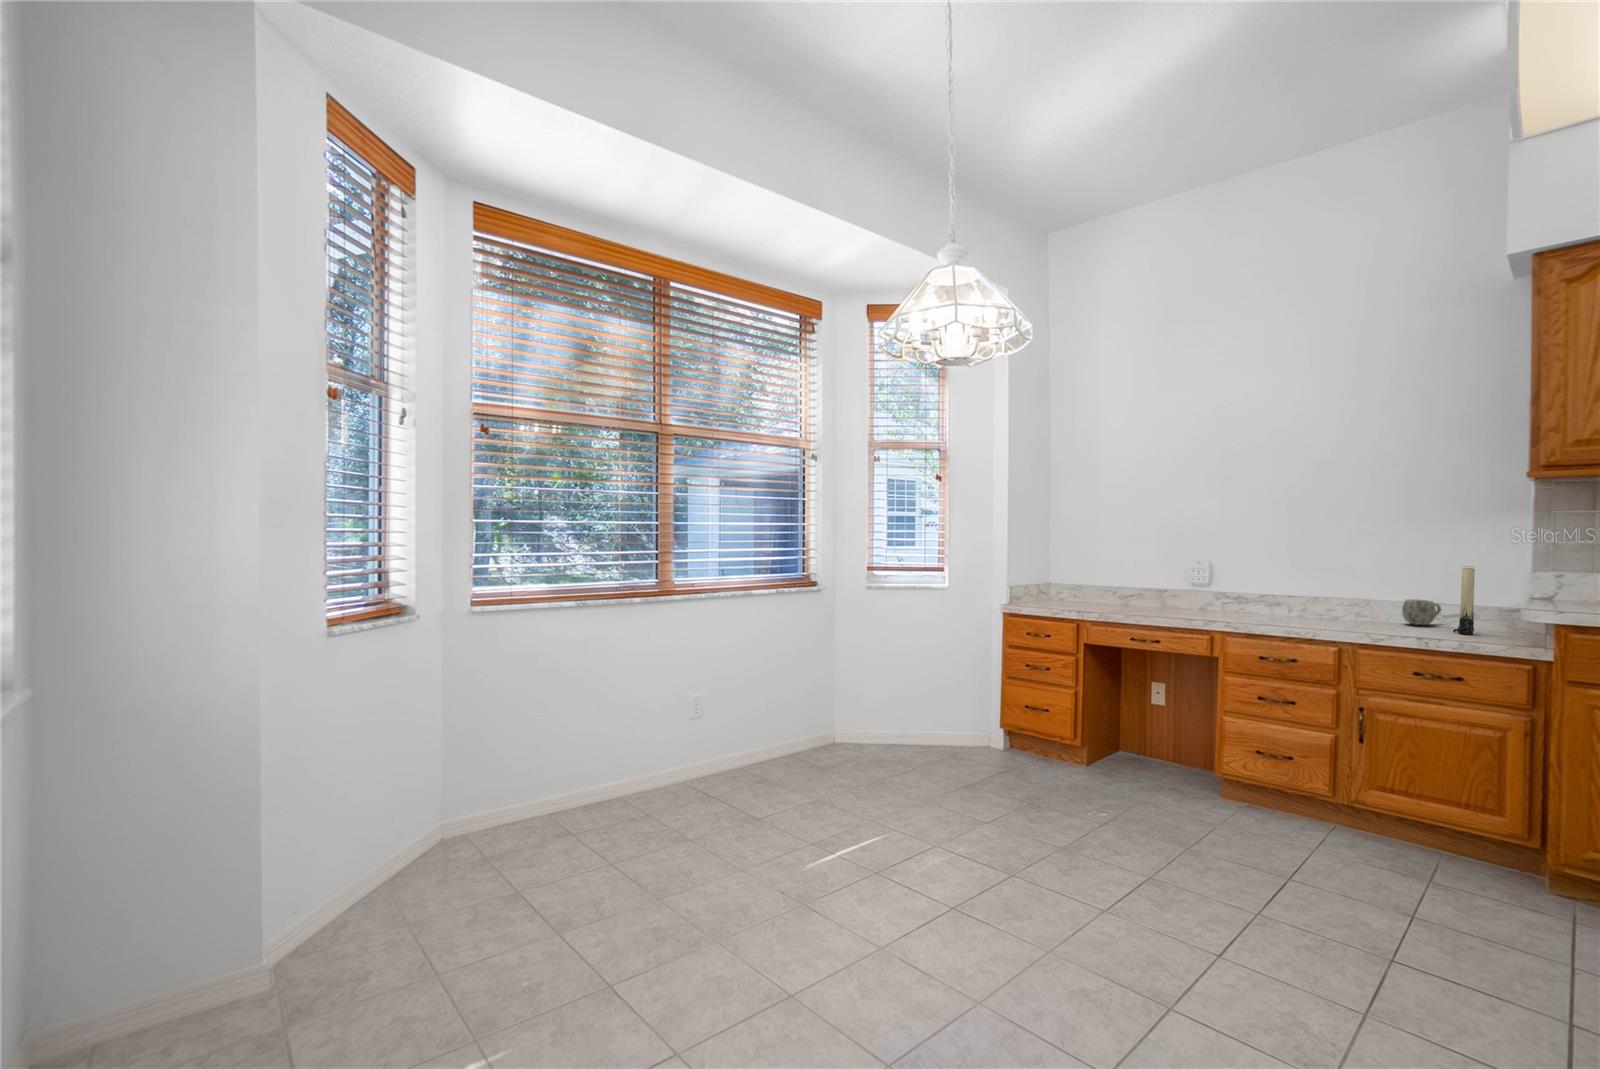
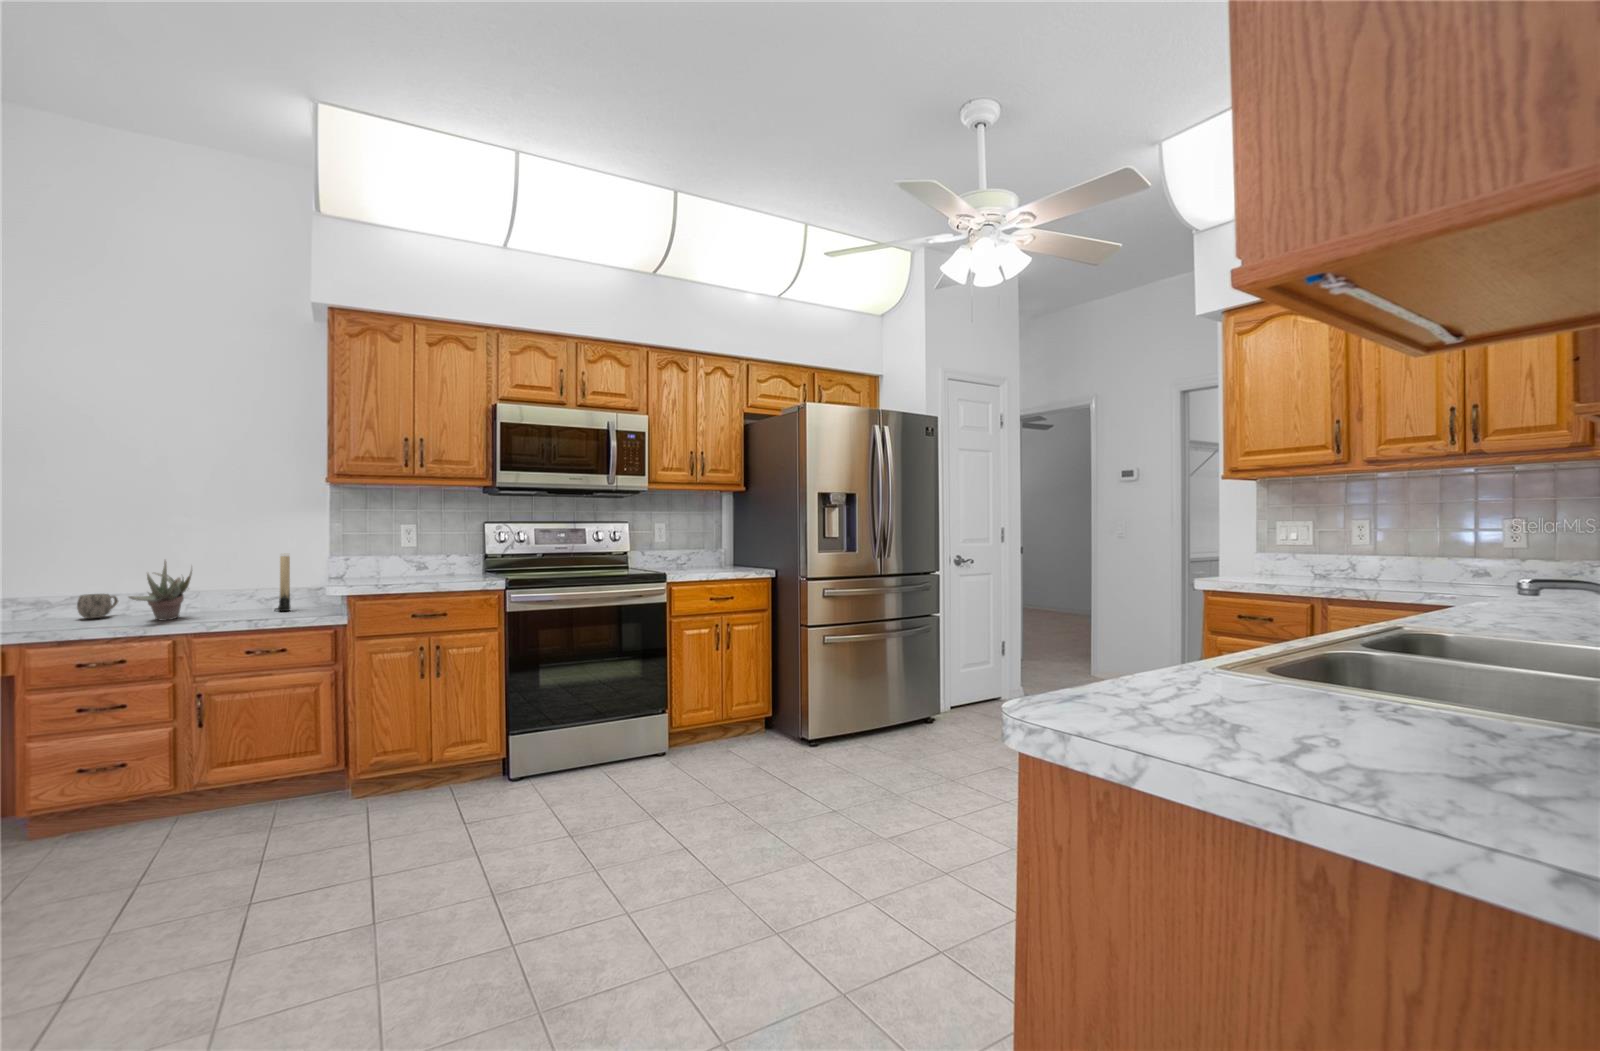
succulent plant: none [1300,564,1362,626] -> present [129,560,192,620]
mug: present [1402,599,1442,625] -> present [77,594,118,618]

